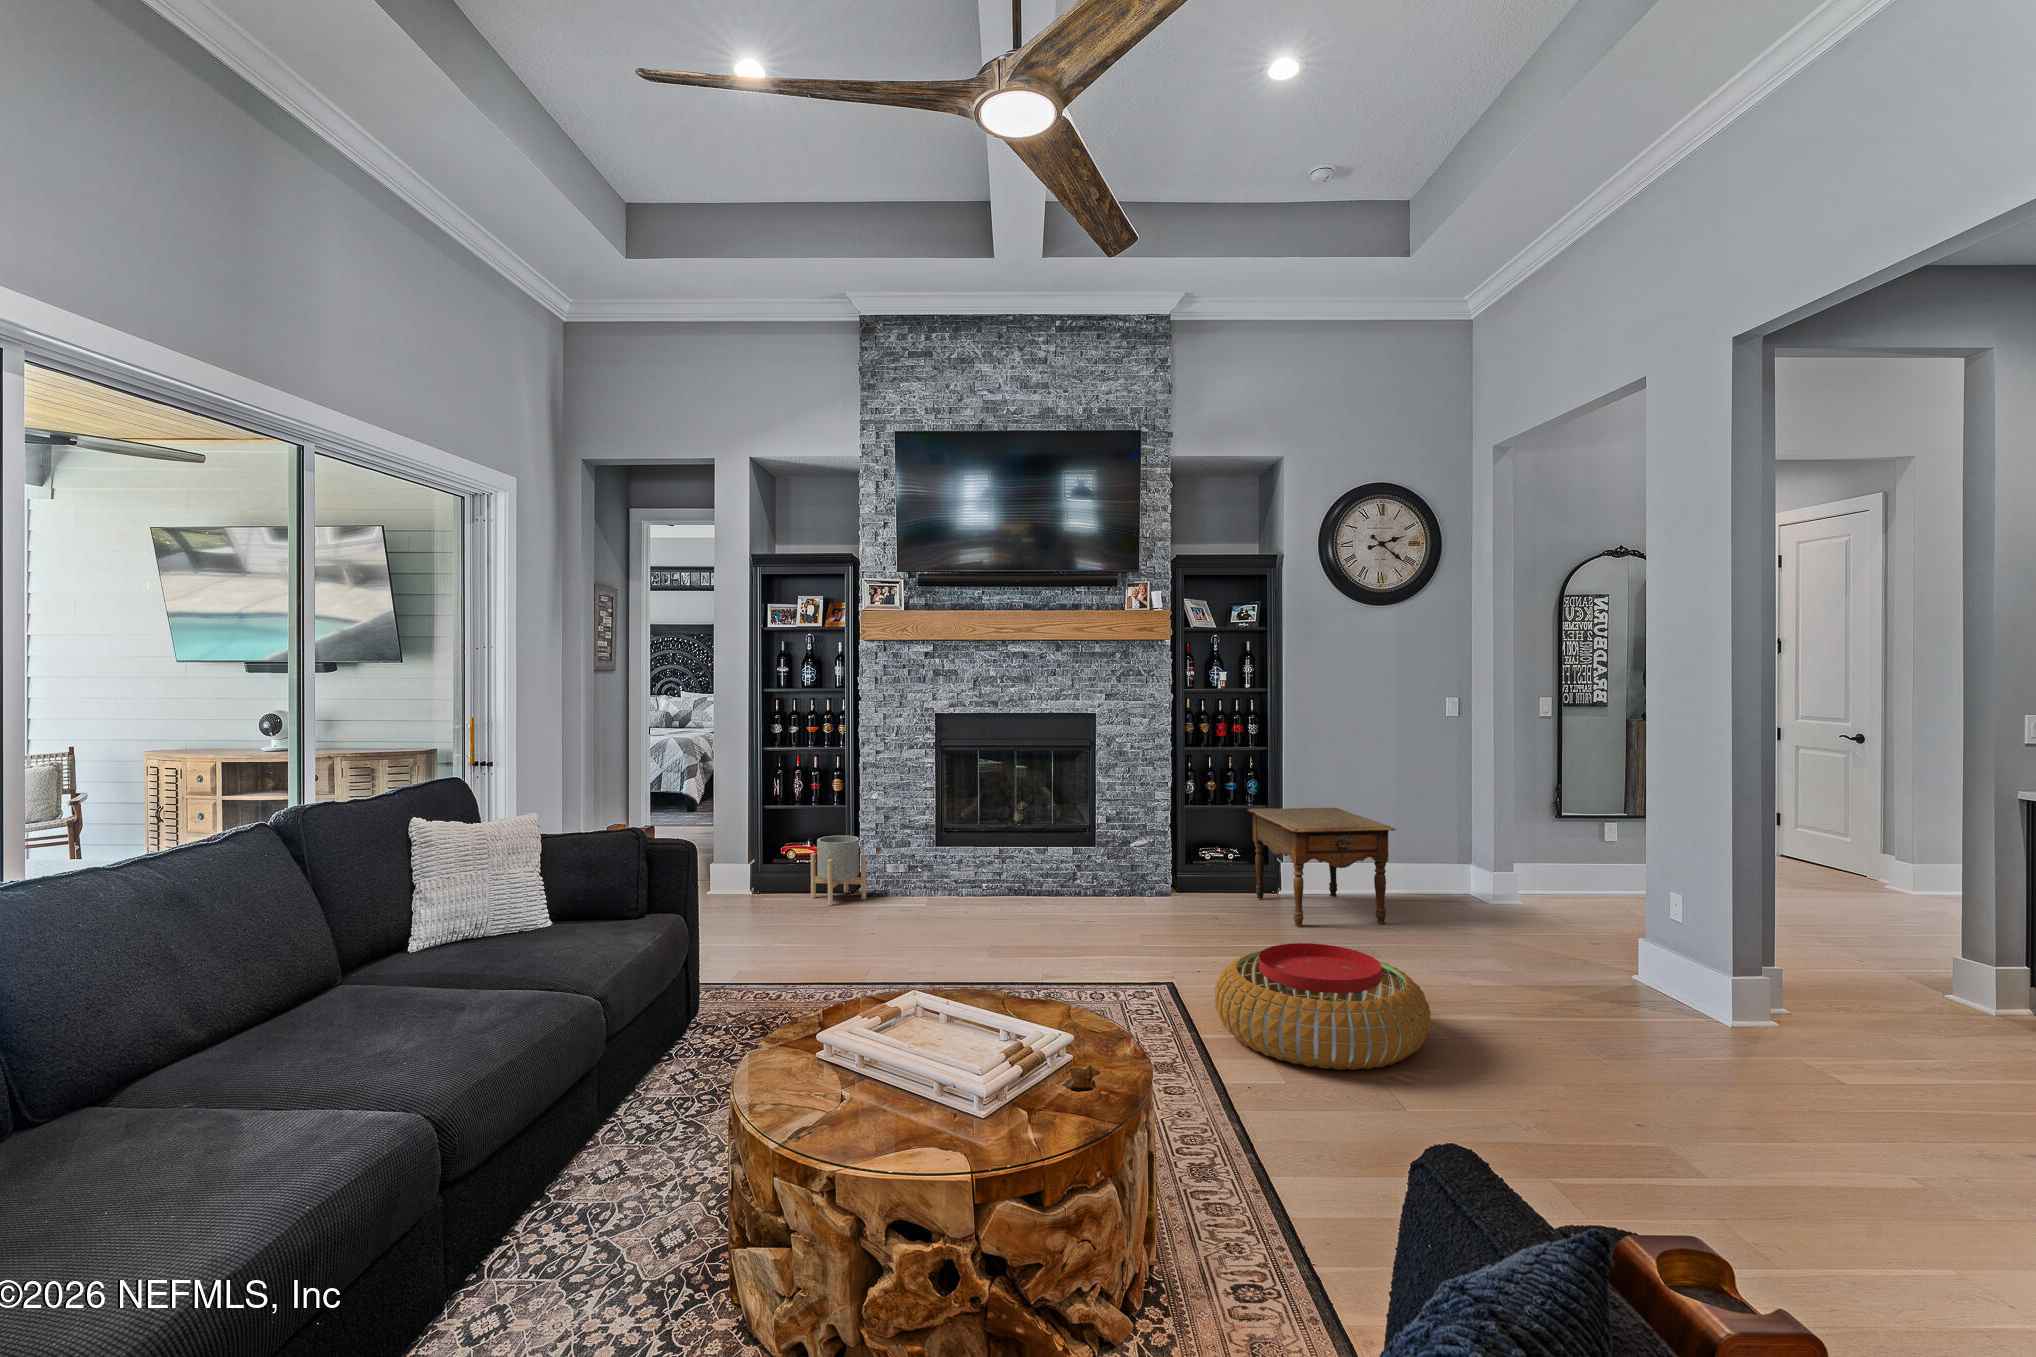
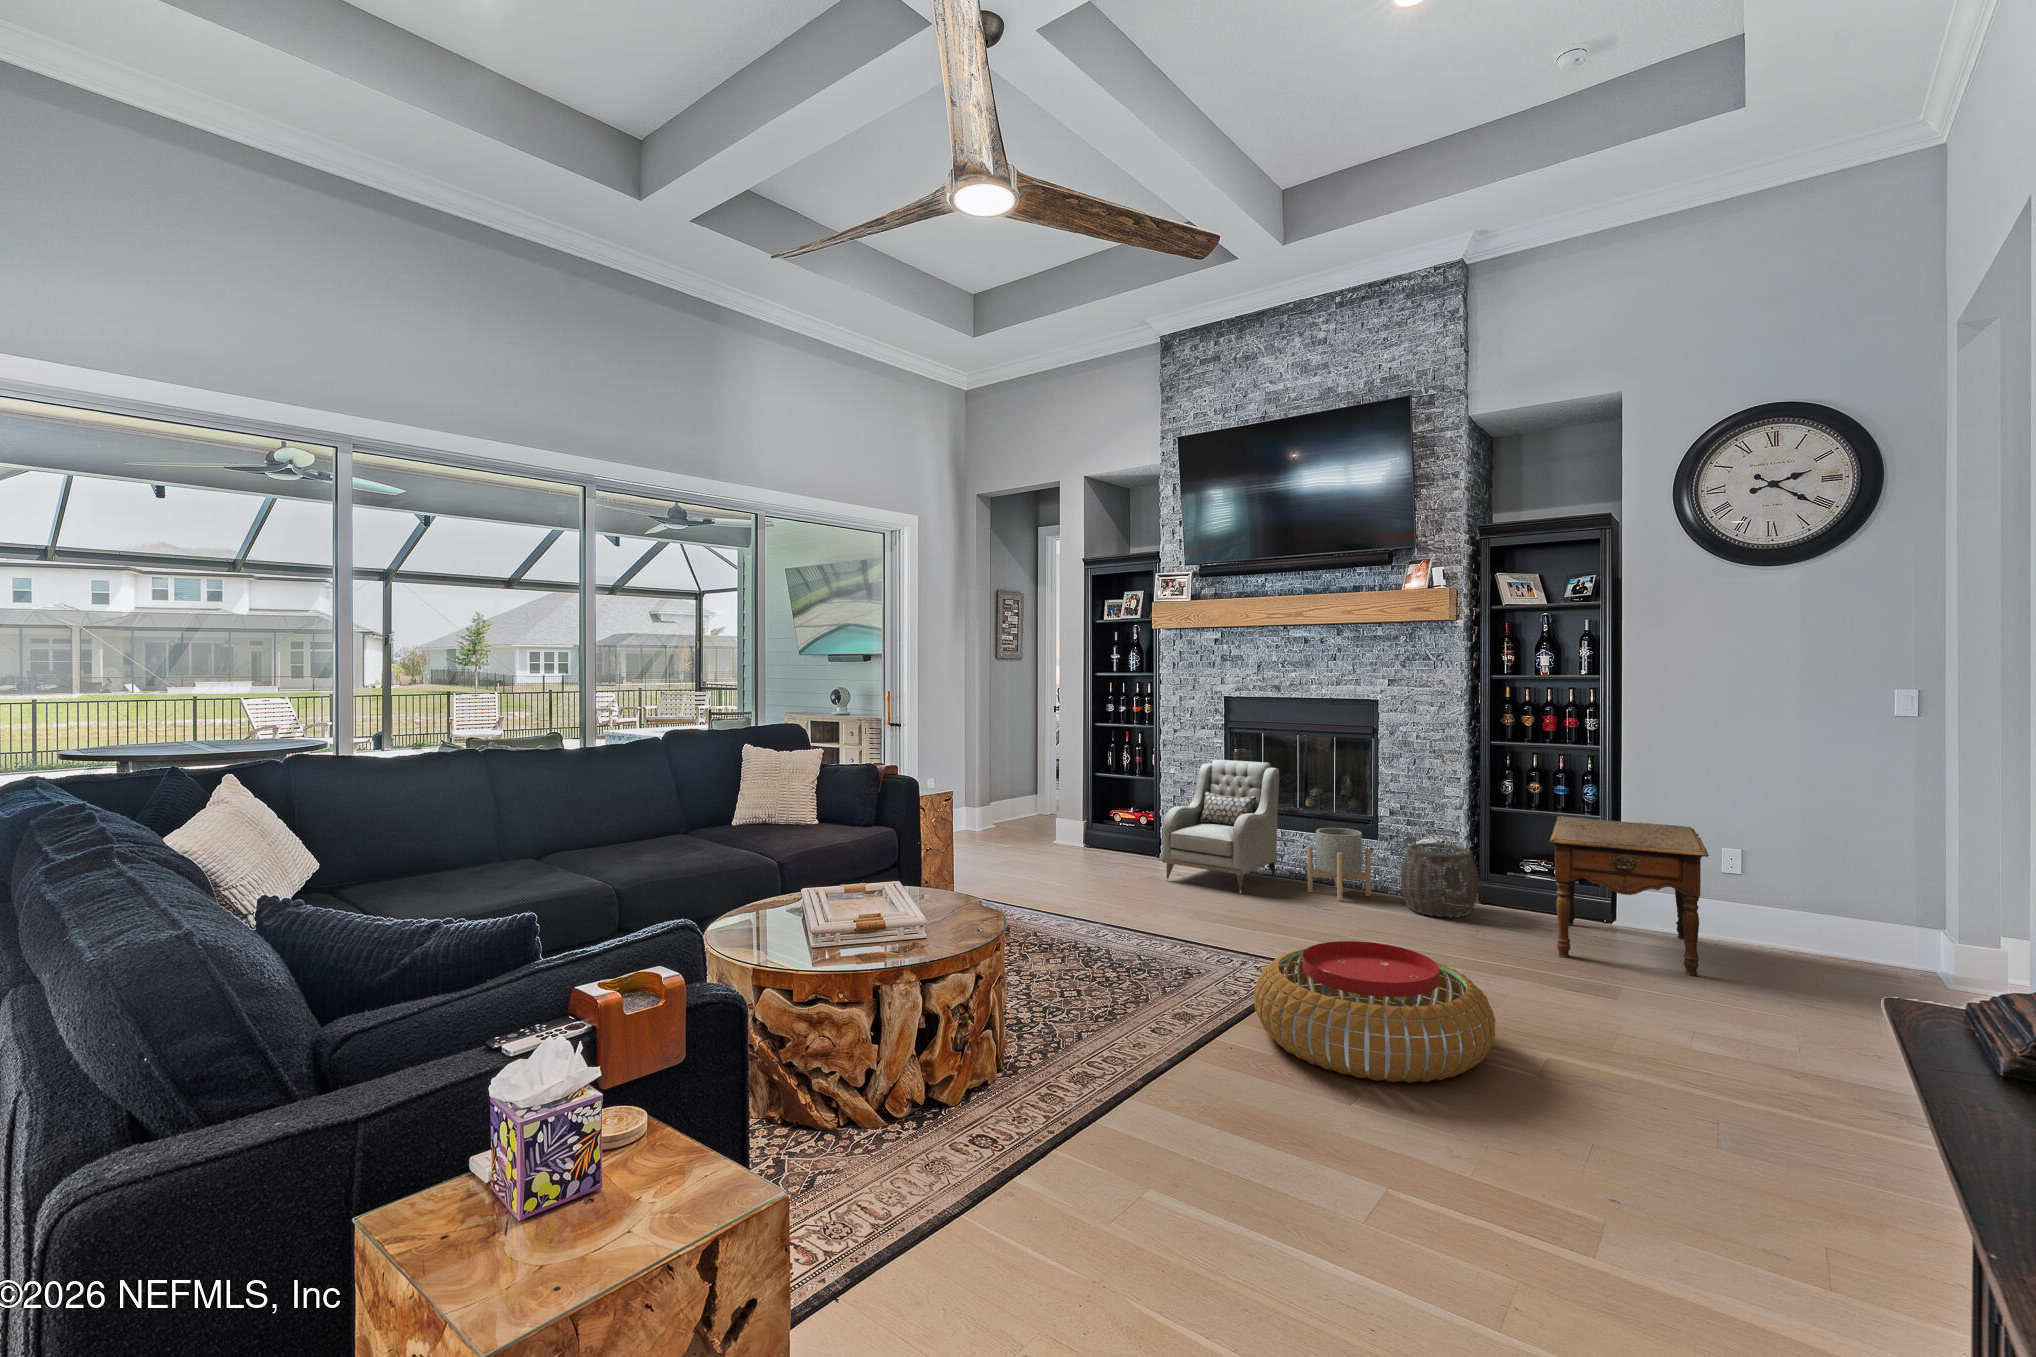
armchair: none [906,742,1005,920] -> present [1162,760,1279,894]
planter: present [811,835,866,905] -> present [1308,828,1371,901]
woven basket: none [1134,843,1202,911] -> present [1400,843,1479,918]

